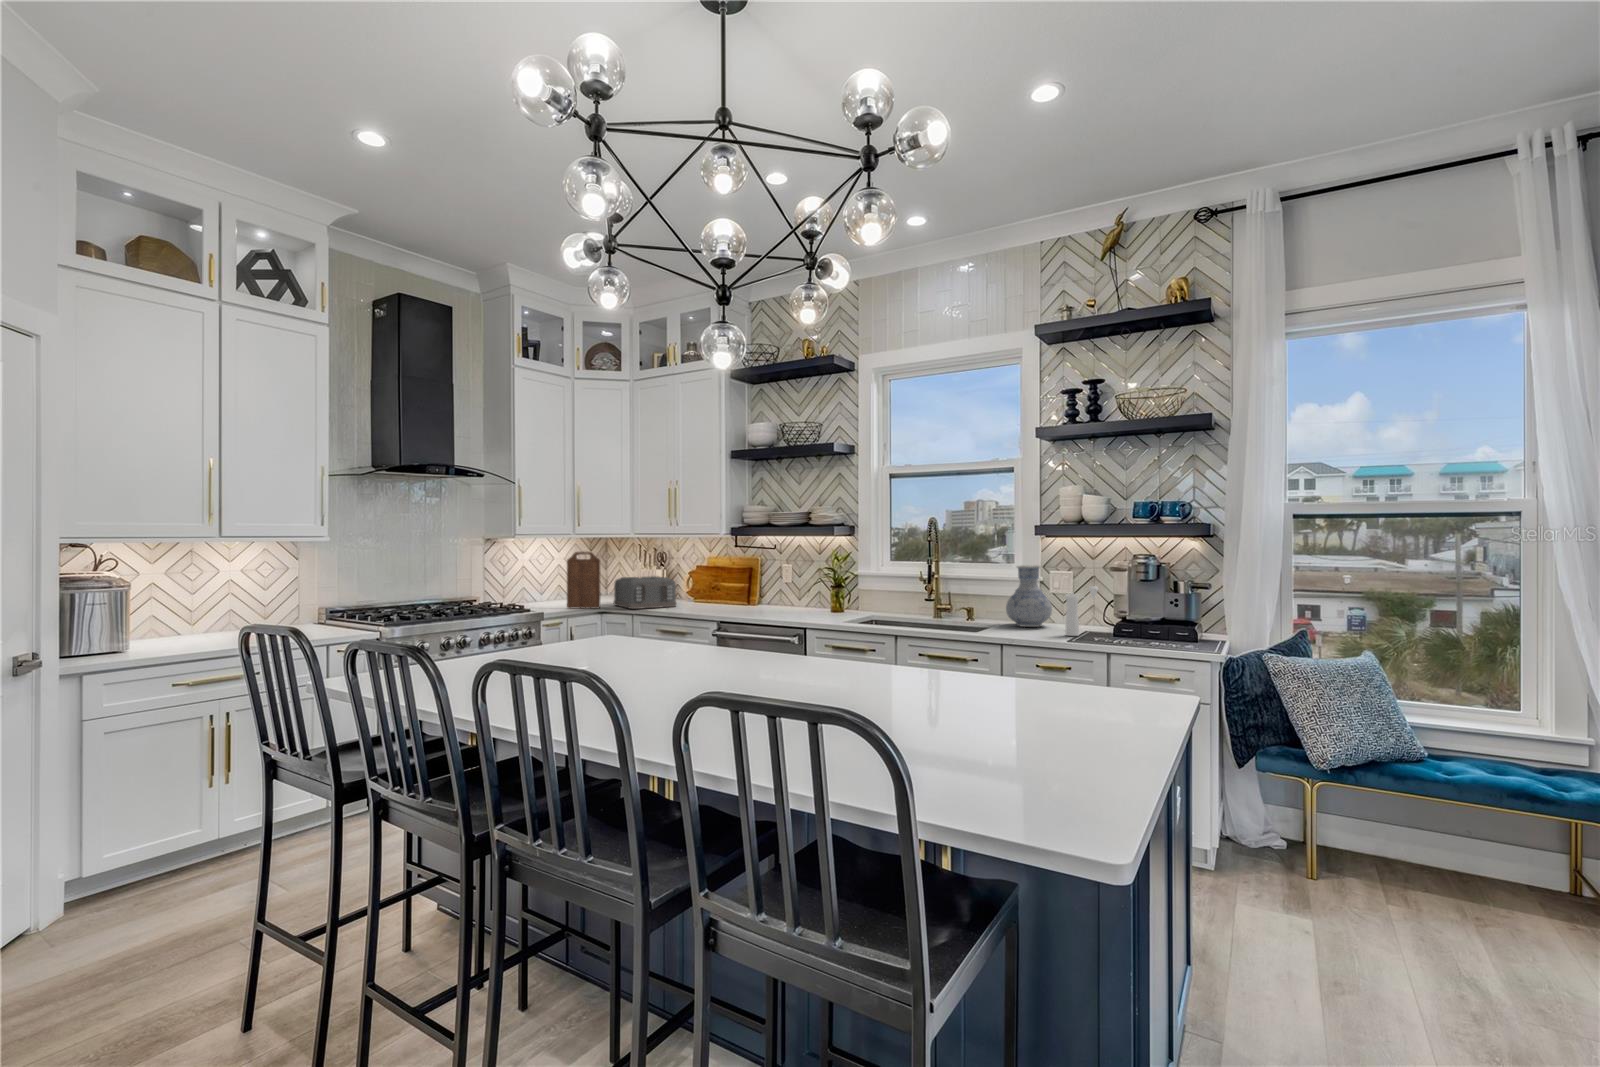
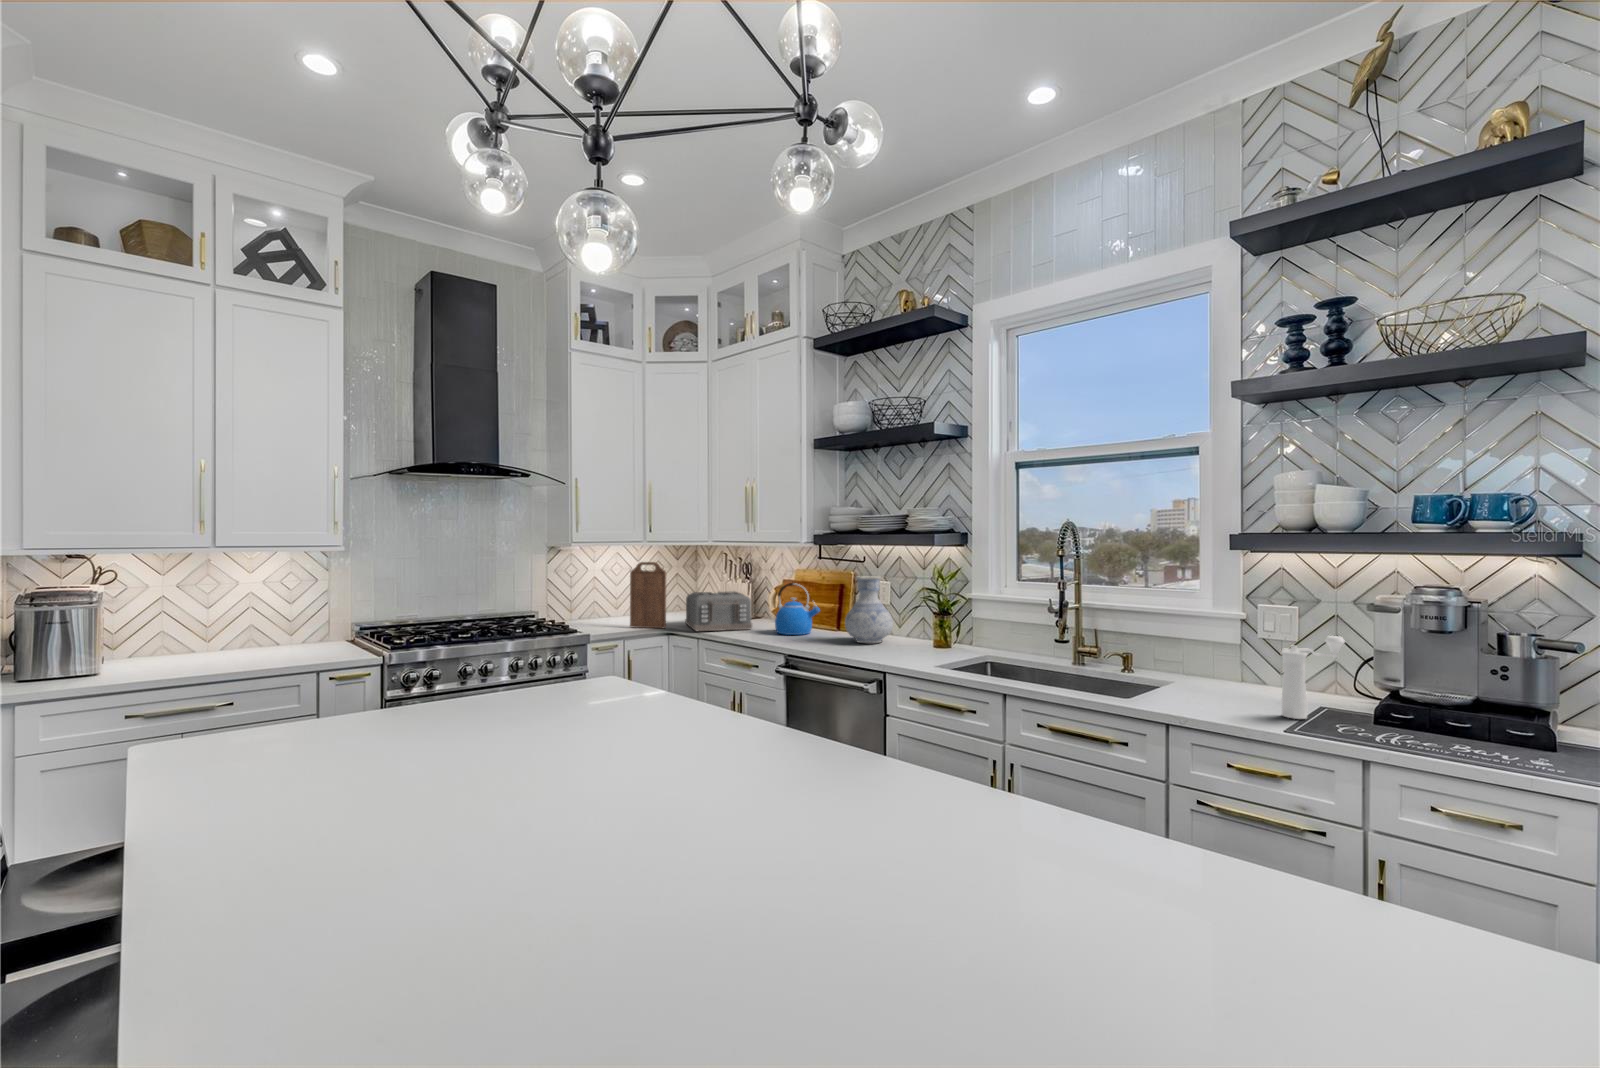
vase: present [1006,565,1052,627] -> present [845,576,893,643]
kettle: none [699,567,737,609] -> present [775,583,820,635]

